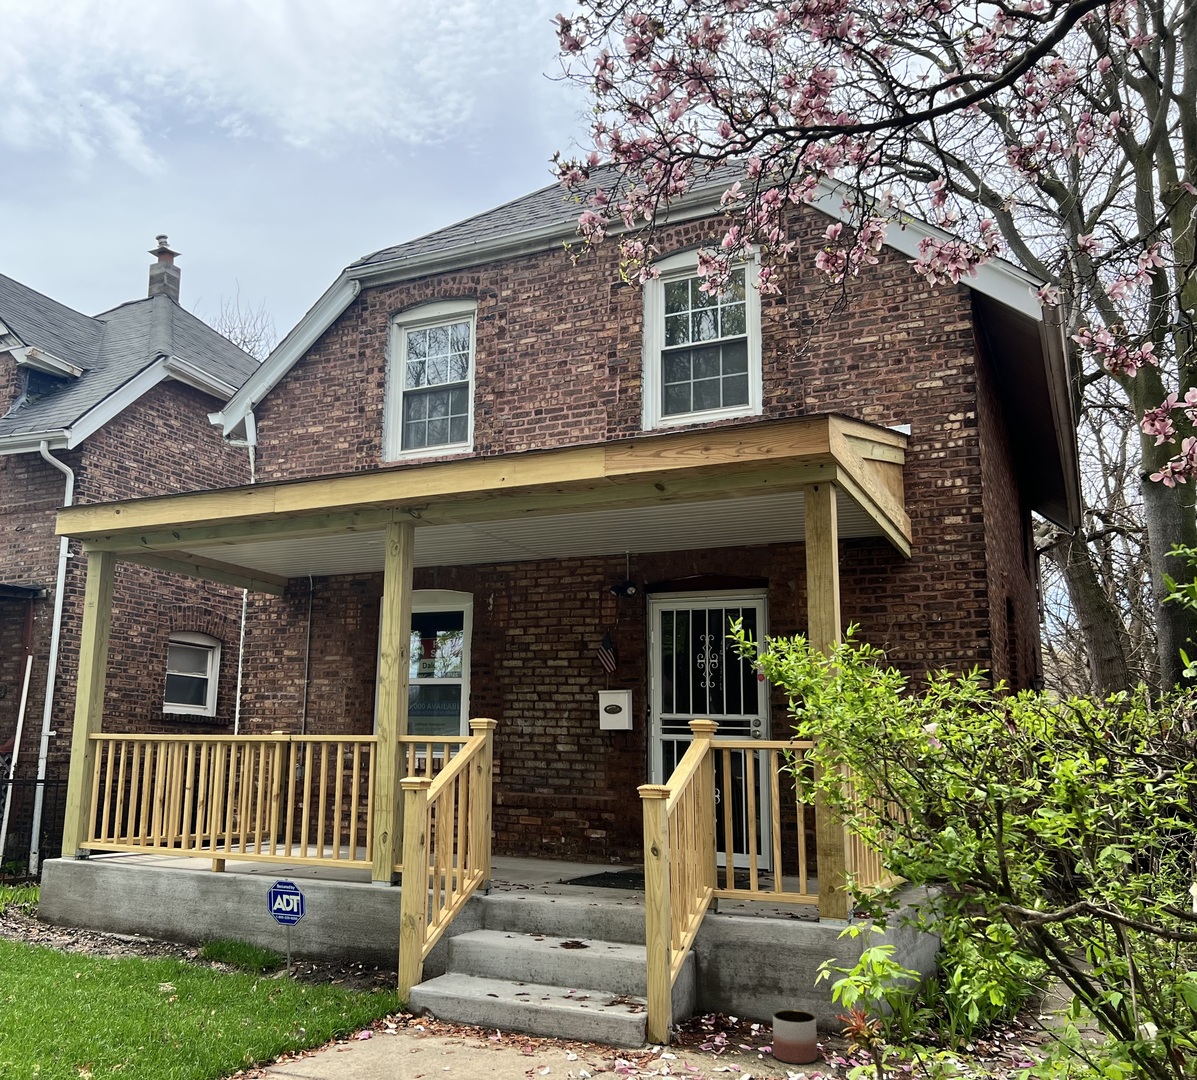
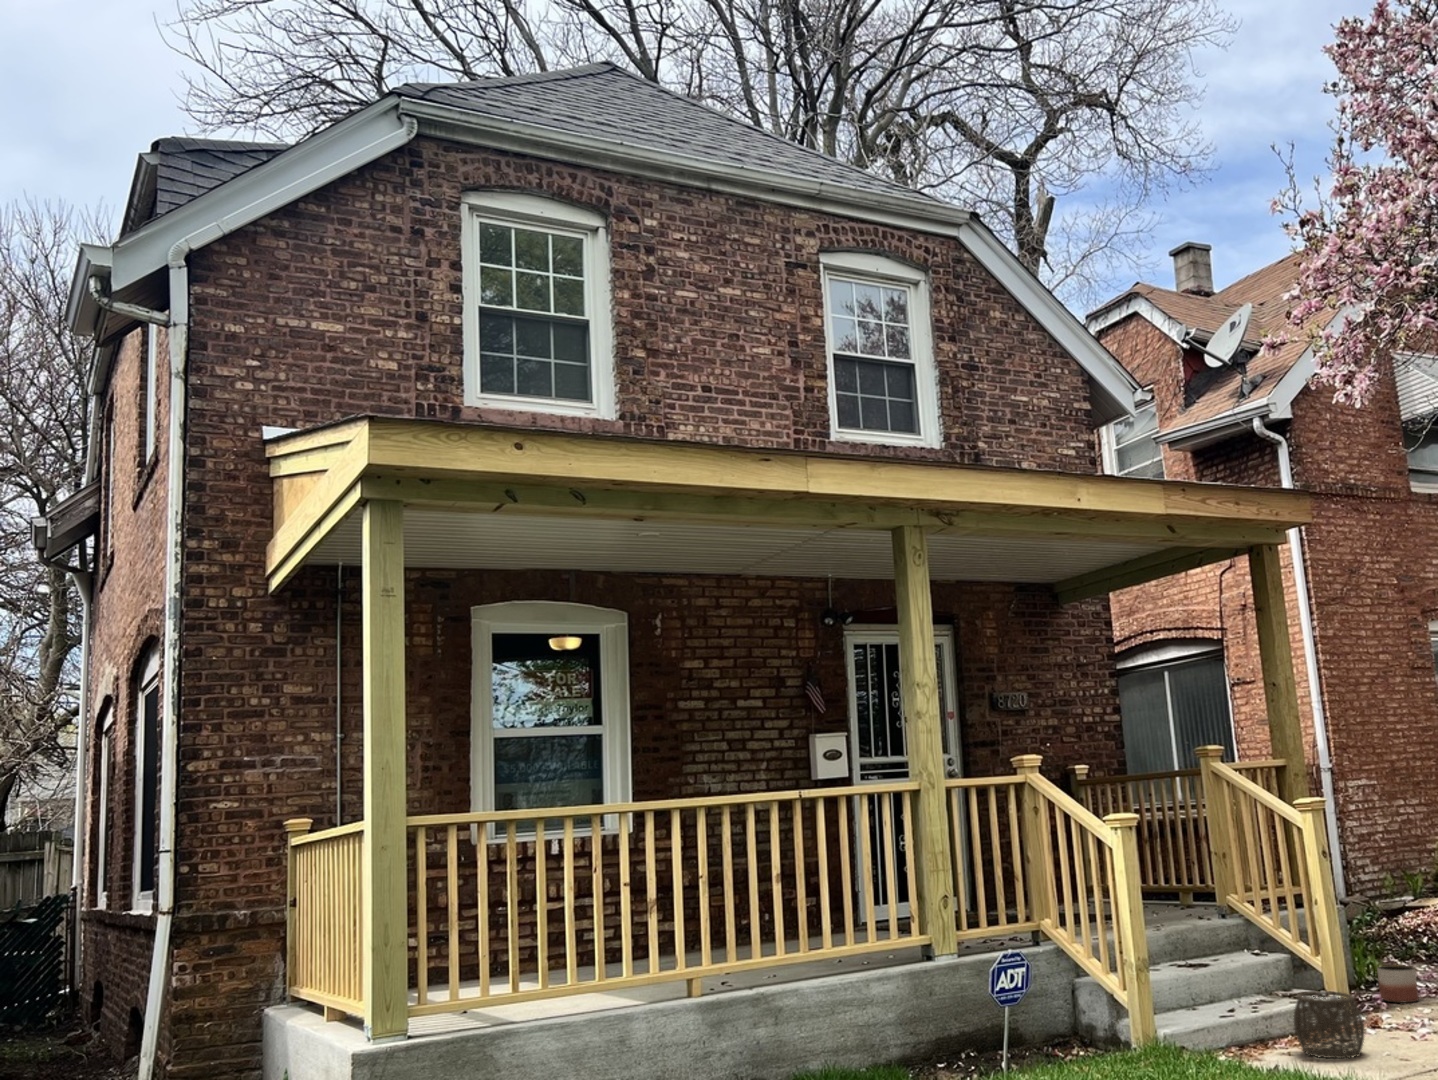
woven basket: none [419,983,488,1060] -> present [1293,991,1365,1059]

